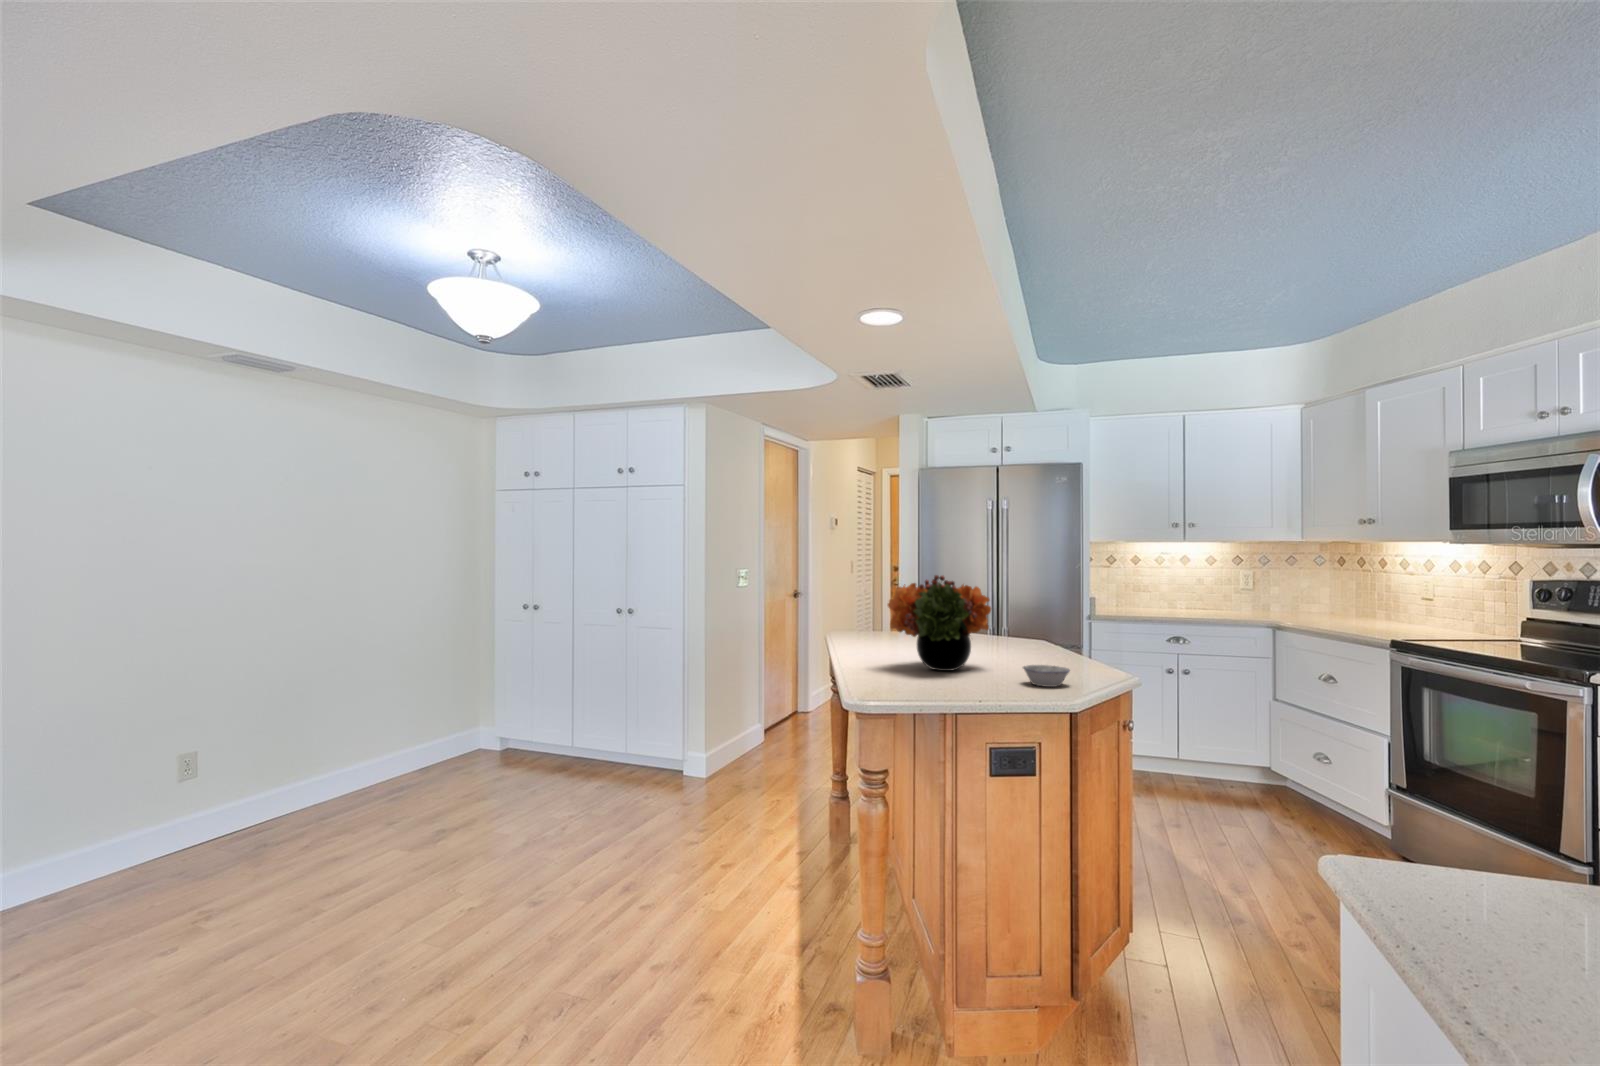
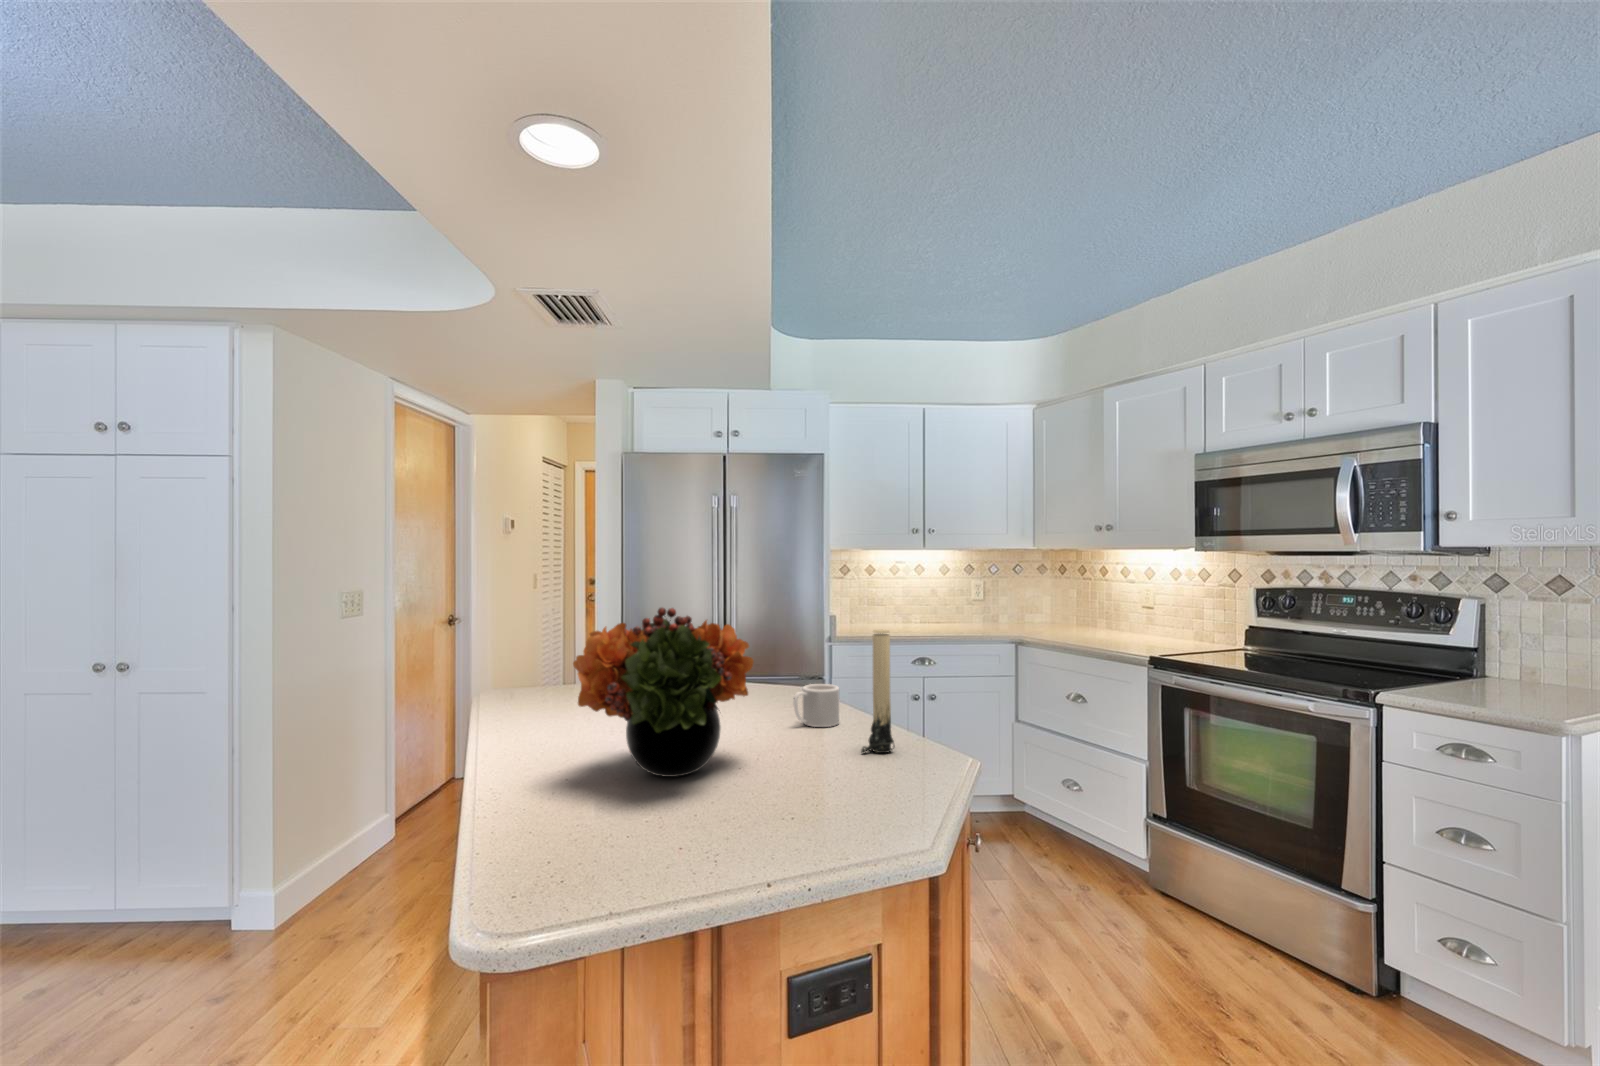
candle: none [1063,593,1087,672] -> present [861,630,895,754]
mug: none [1027,633,1060,660] -> present [793,684,839,727]
bowl: present [1023,665,1070,687] -> none [818,759,897,805]

